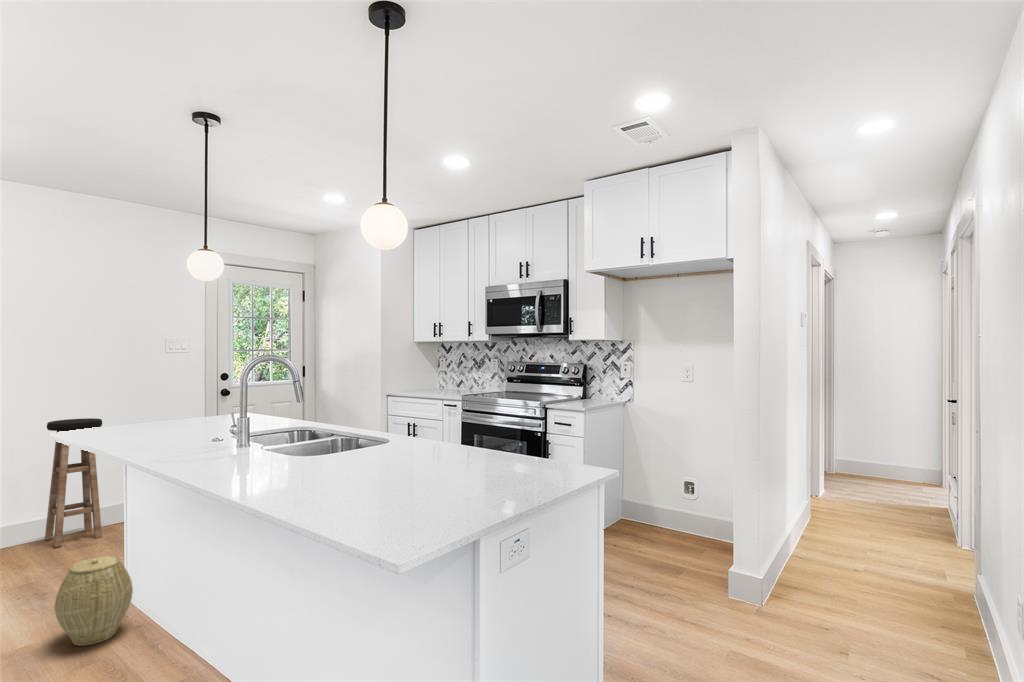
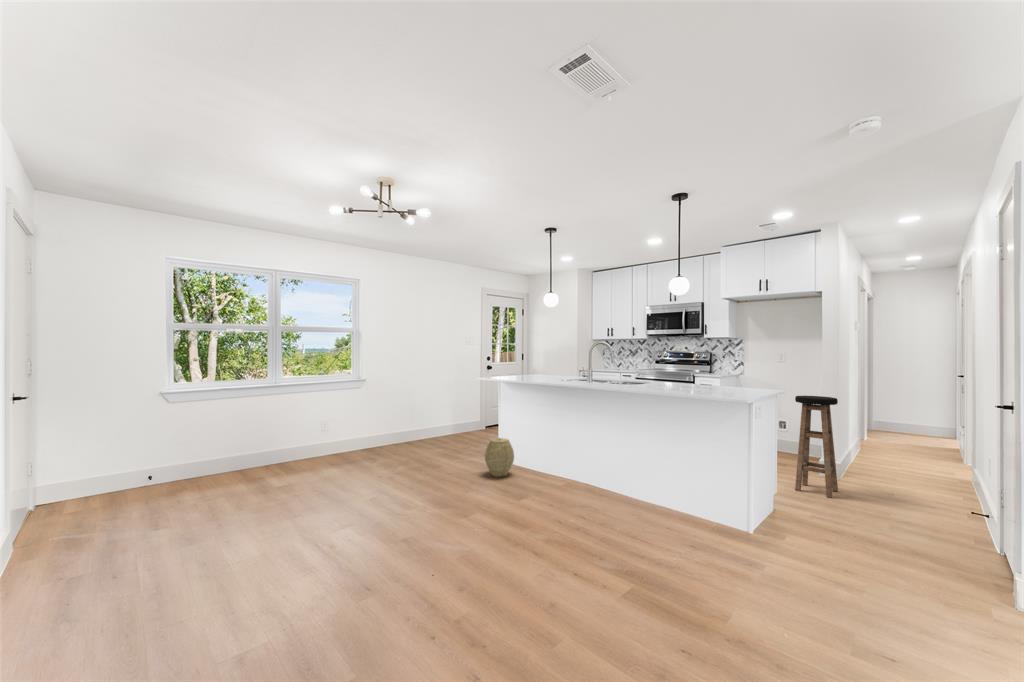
bar stool: present [45,418,102,547] -> present [795,396,838,498]

